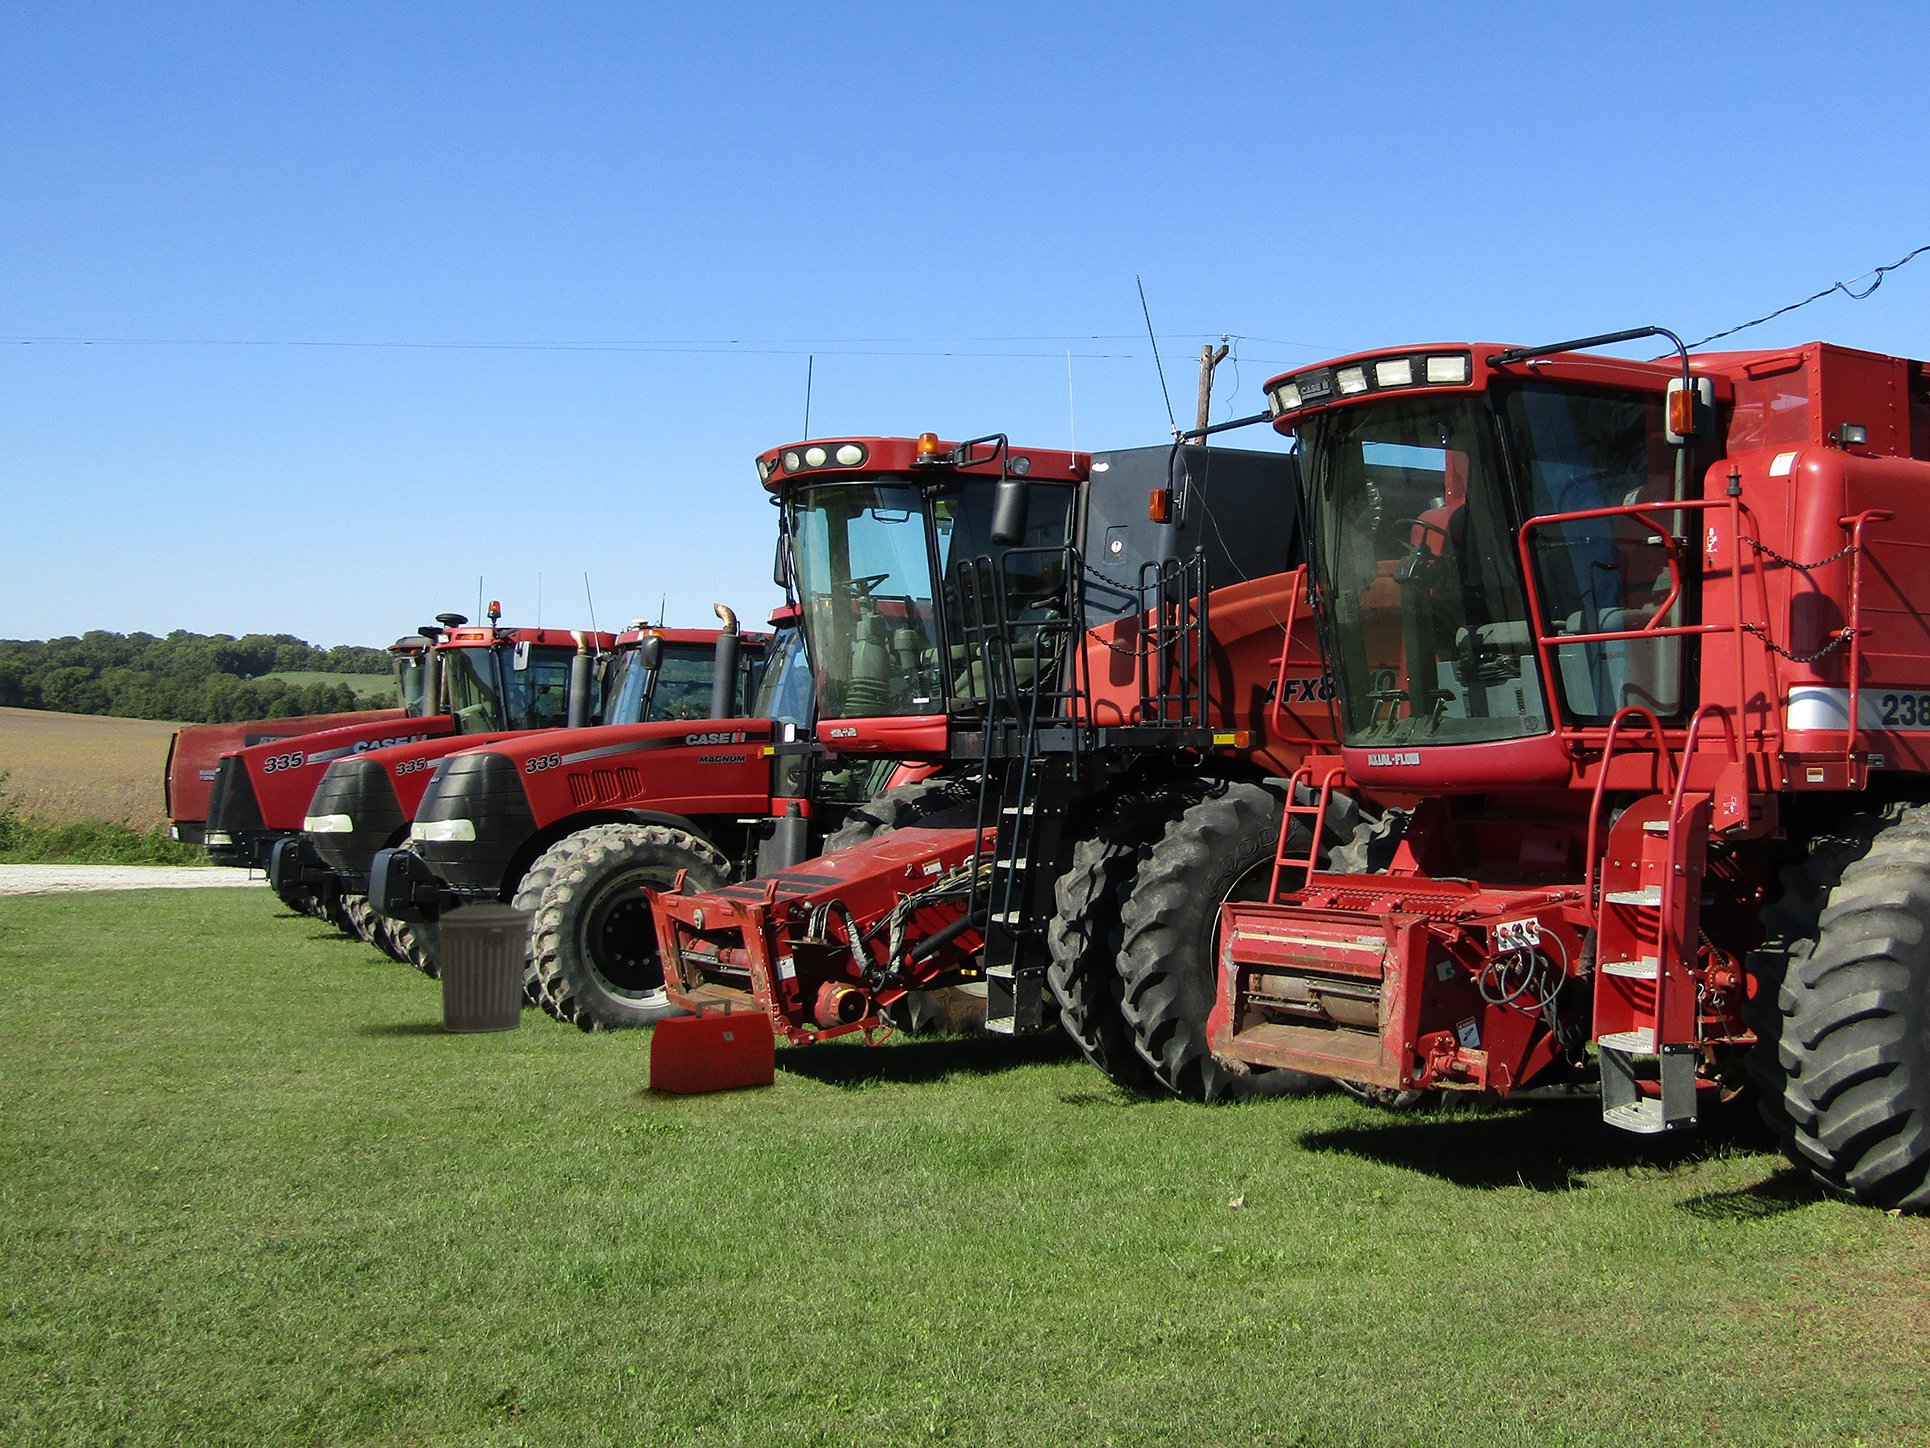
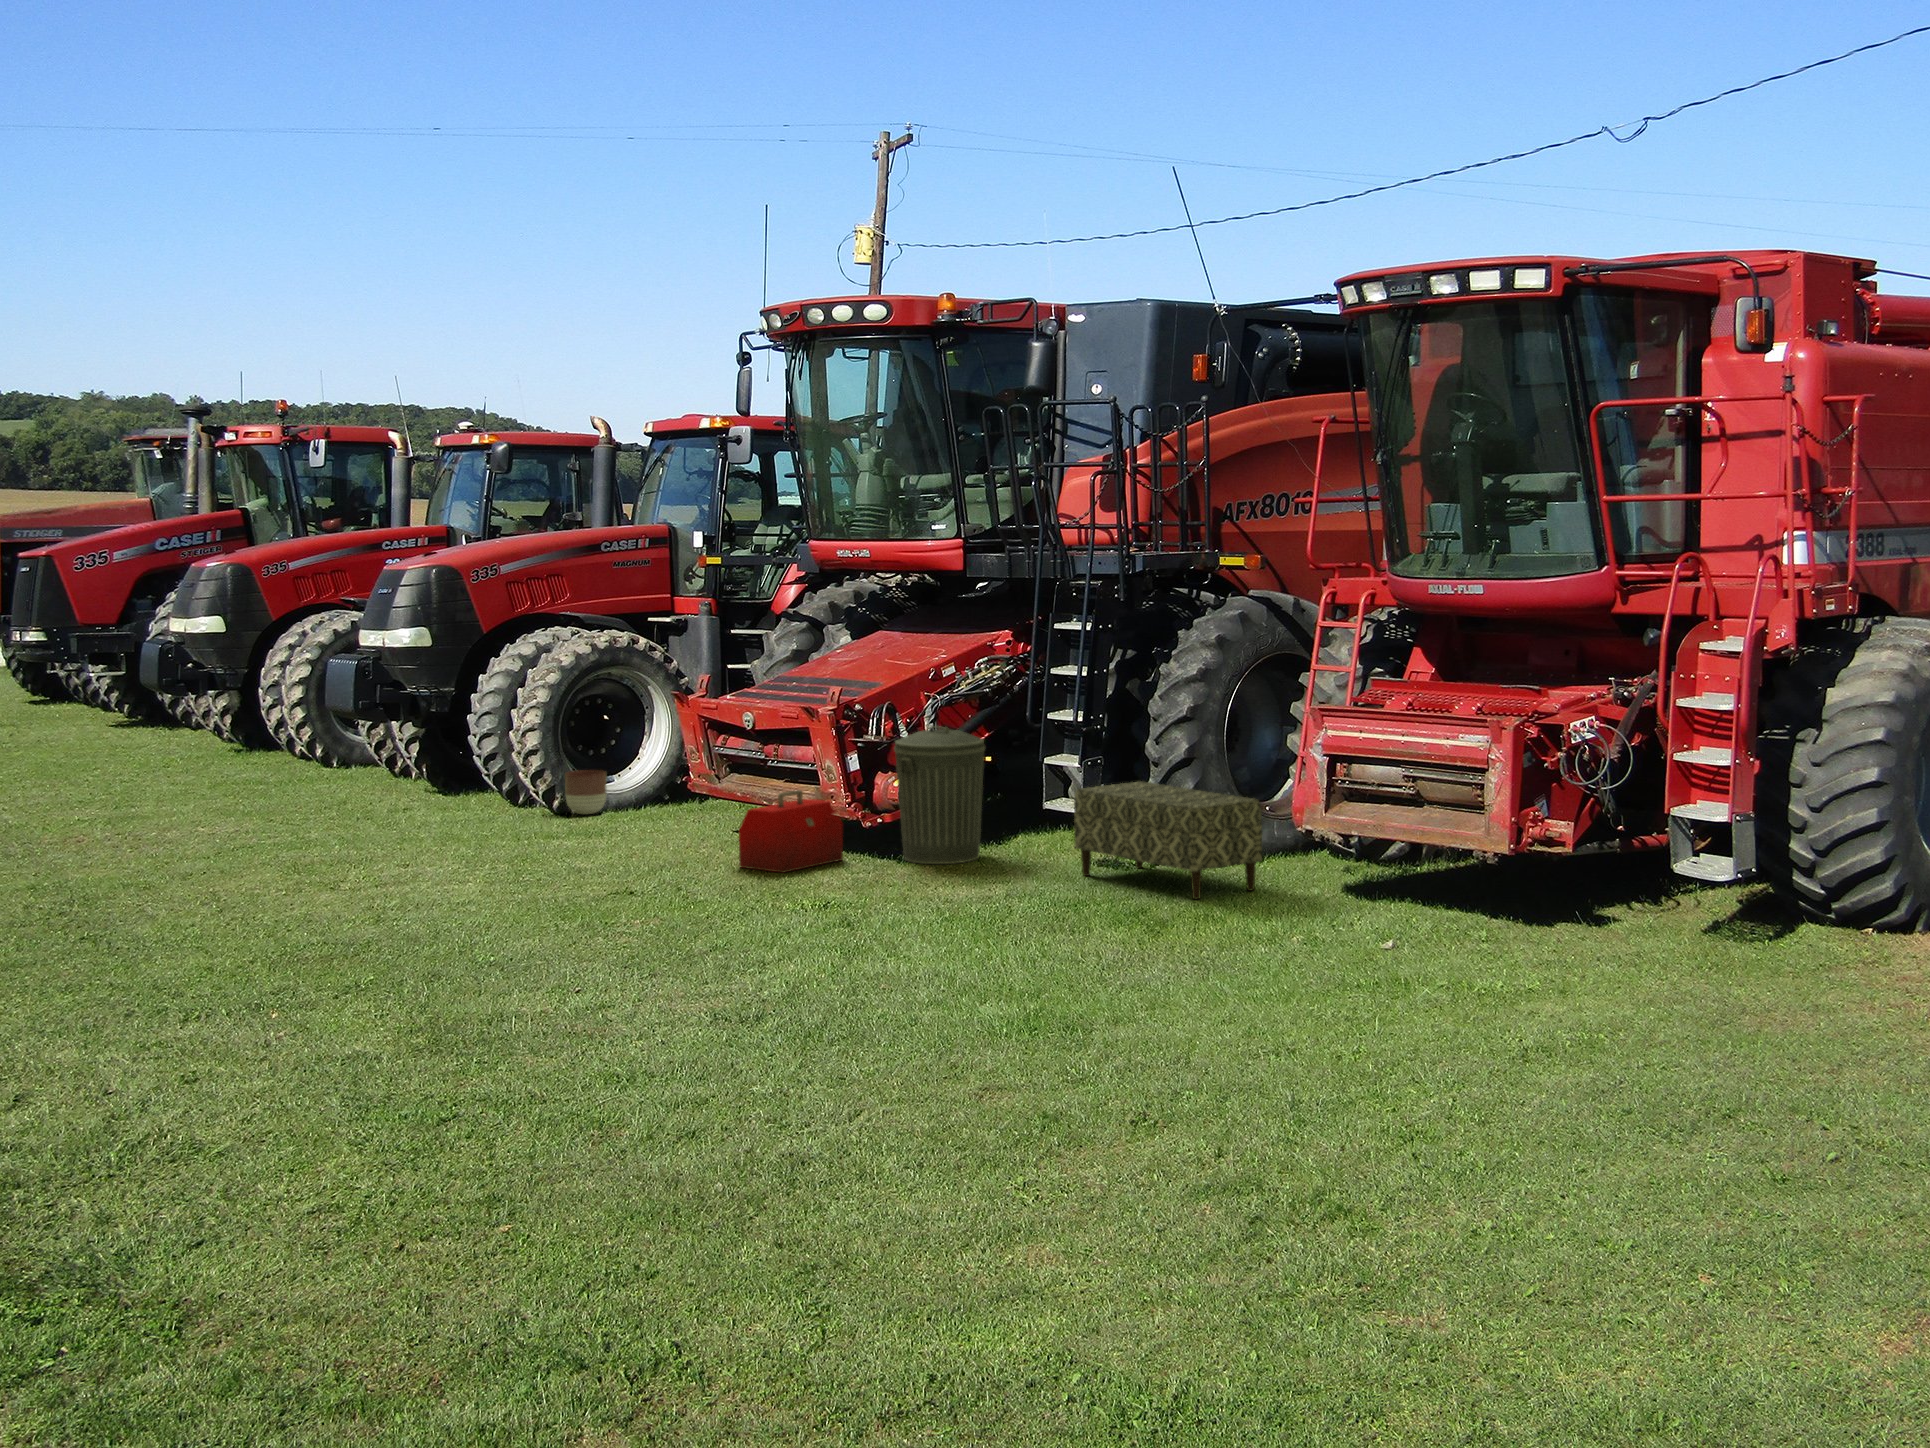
trash can: present [439,902,530,1033] -> present [894,726,985,864]
planter: none [580,978,626,1027] -> present [565,770,606,815]
bench: none [999,997,1188,1141] -> present [1074,781,1262,899]

